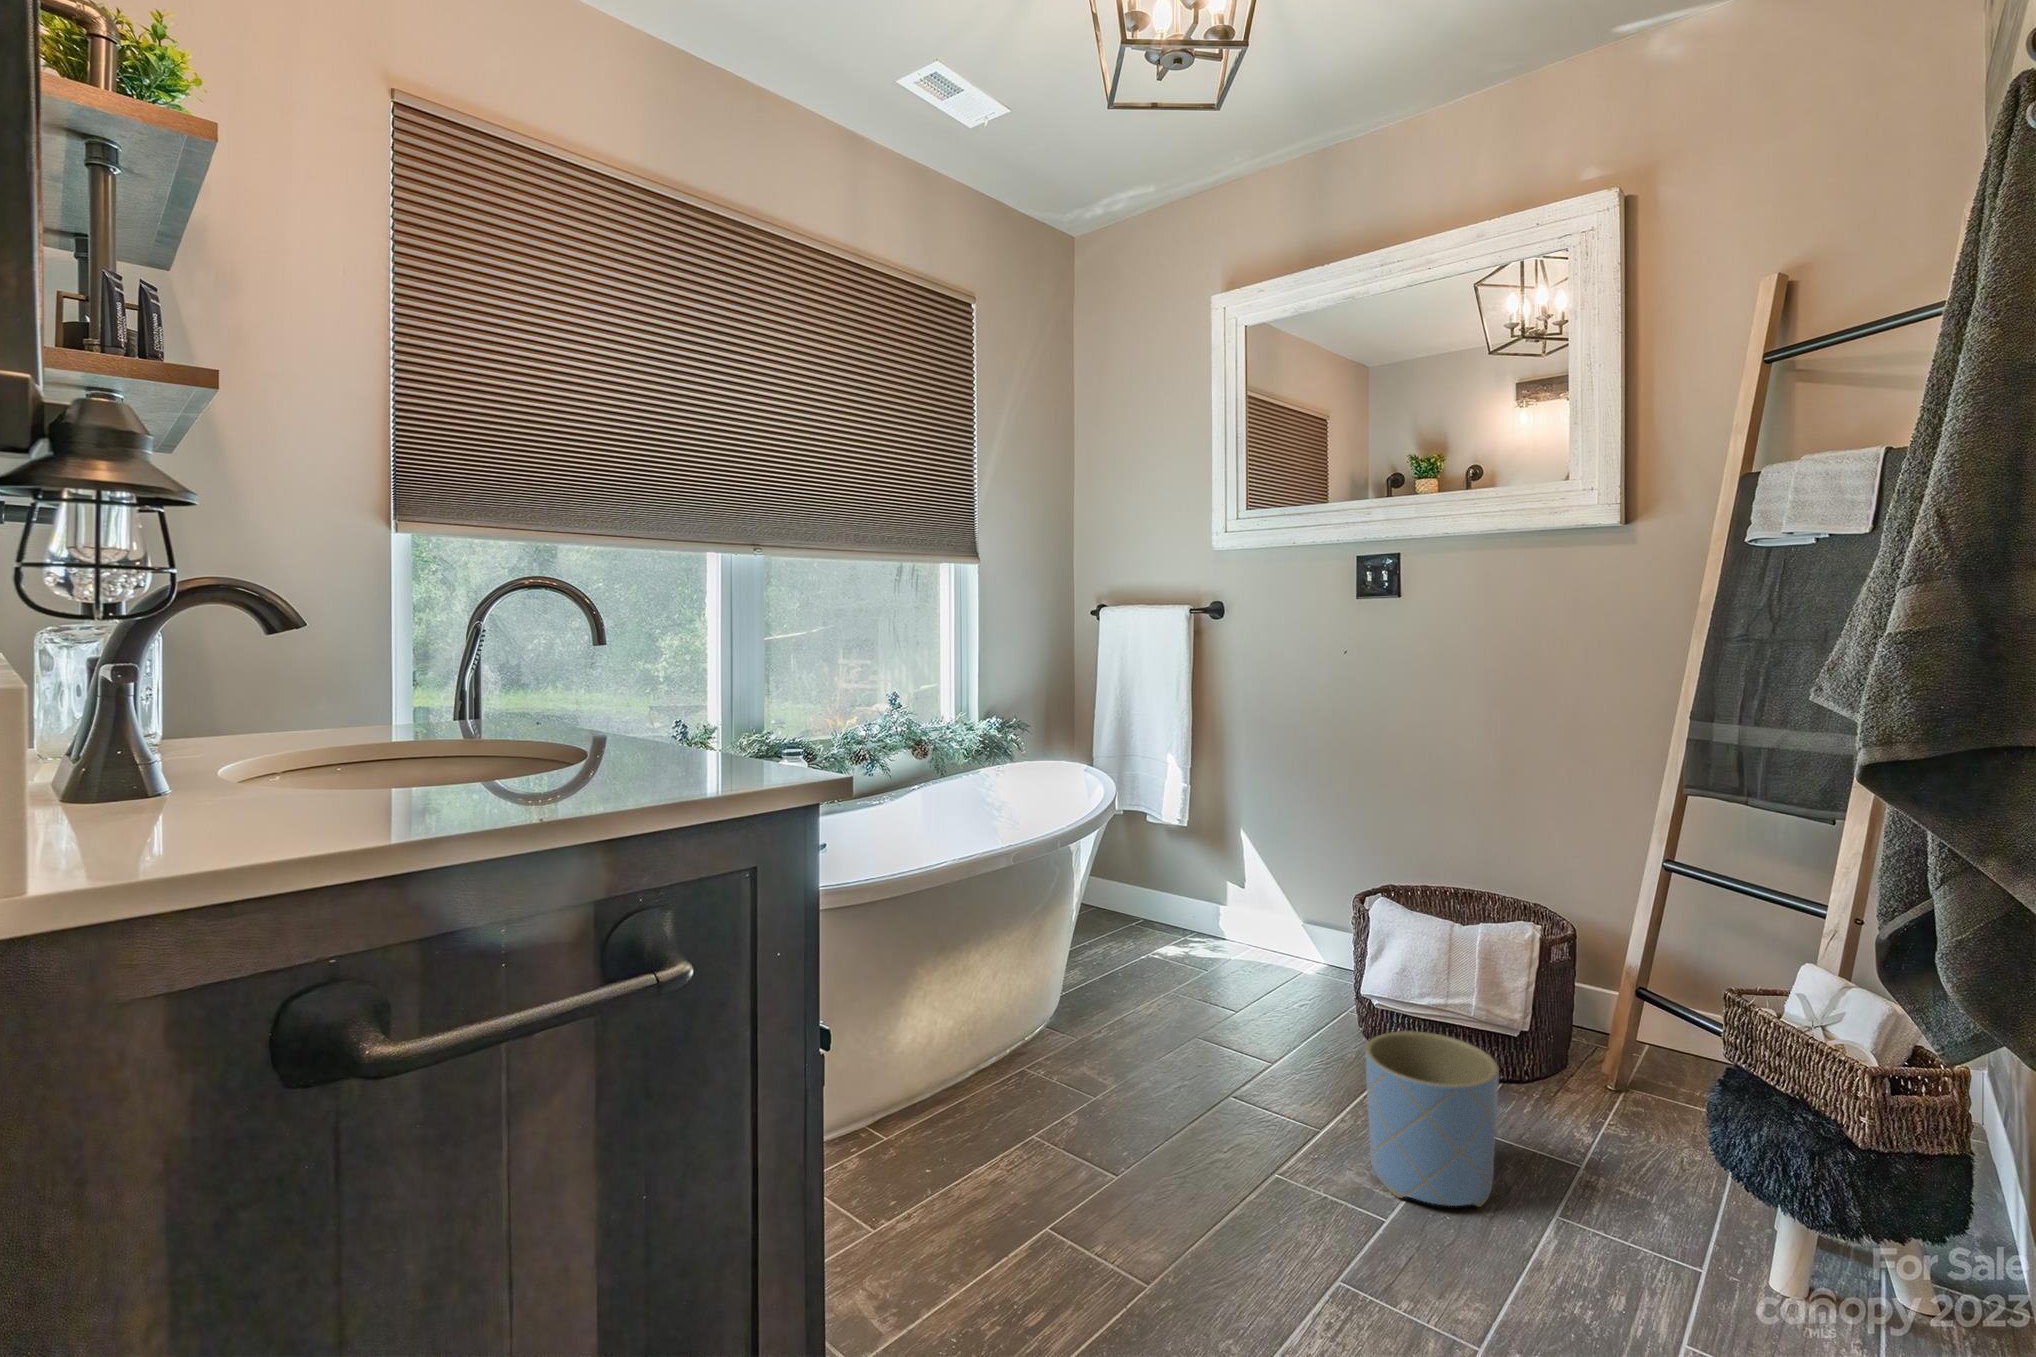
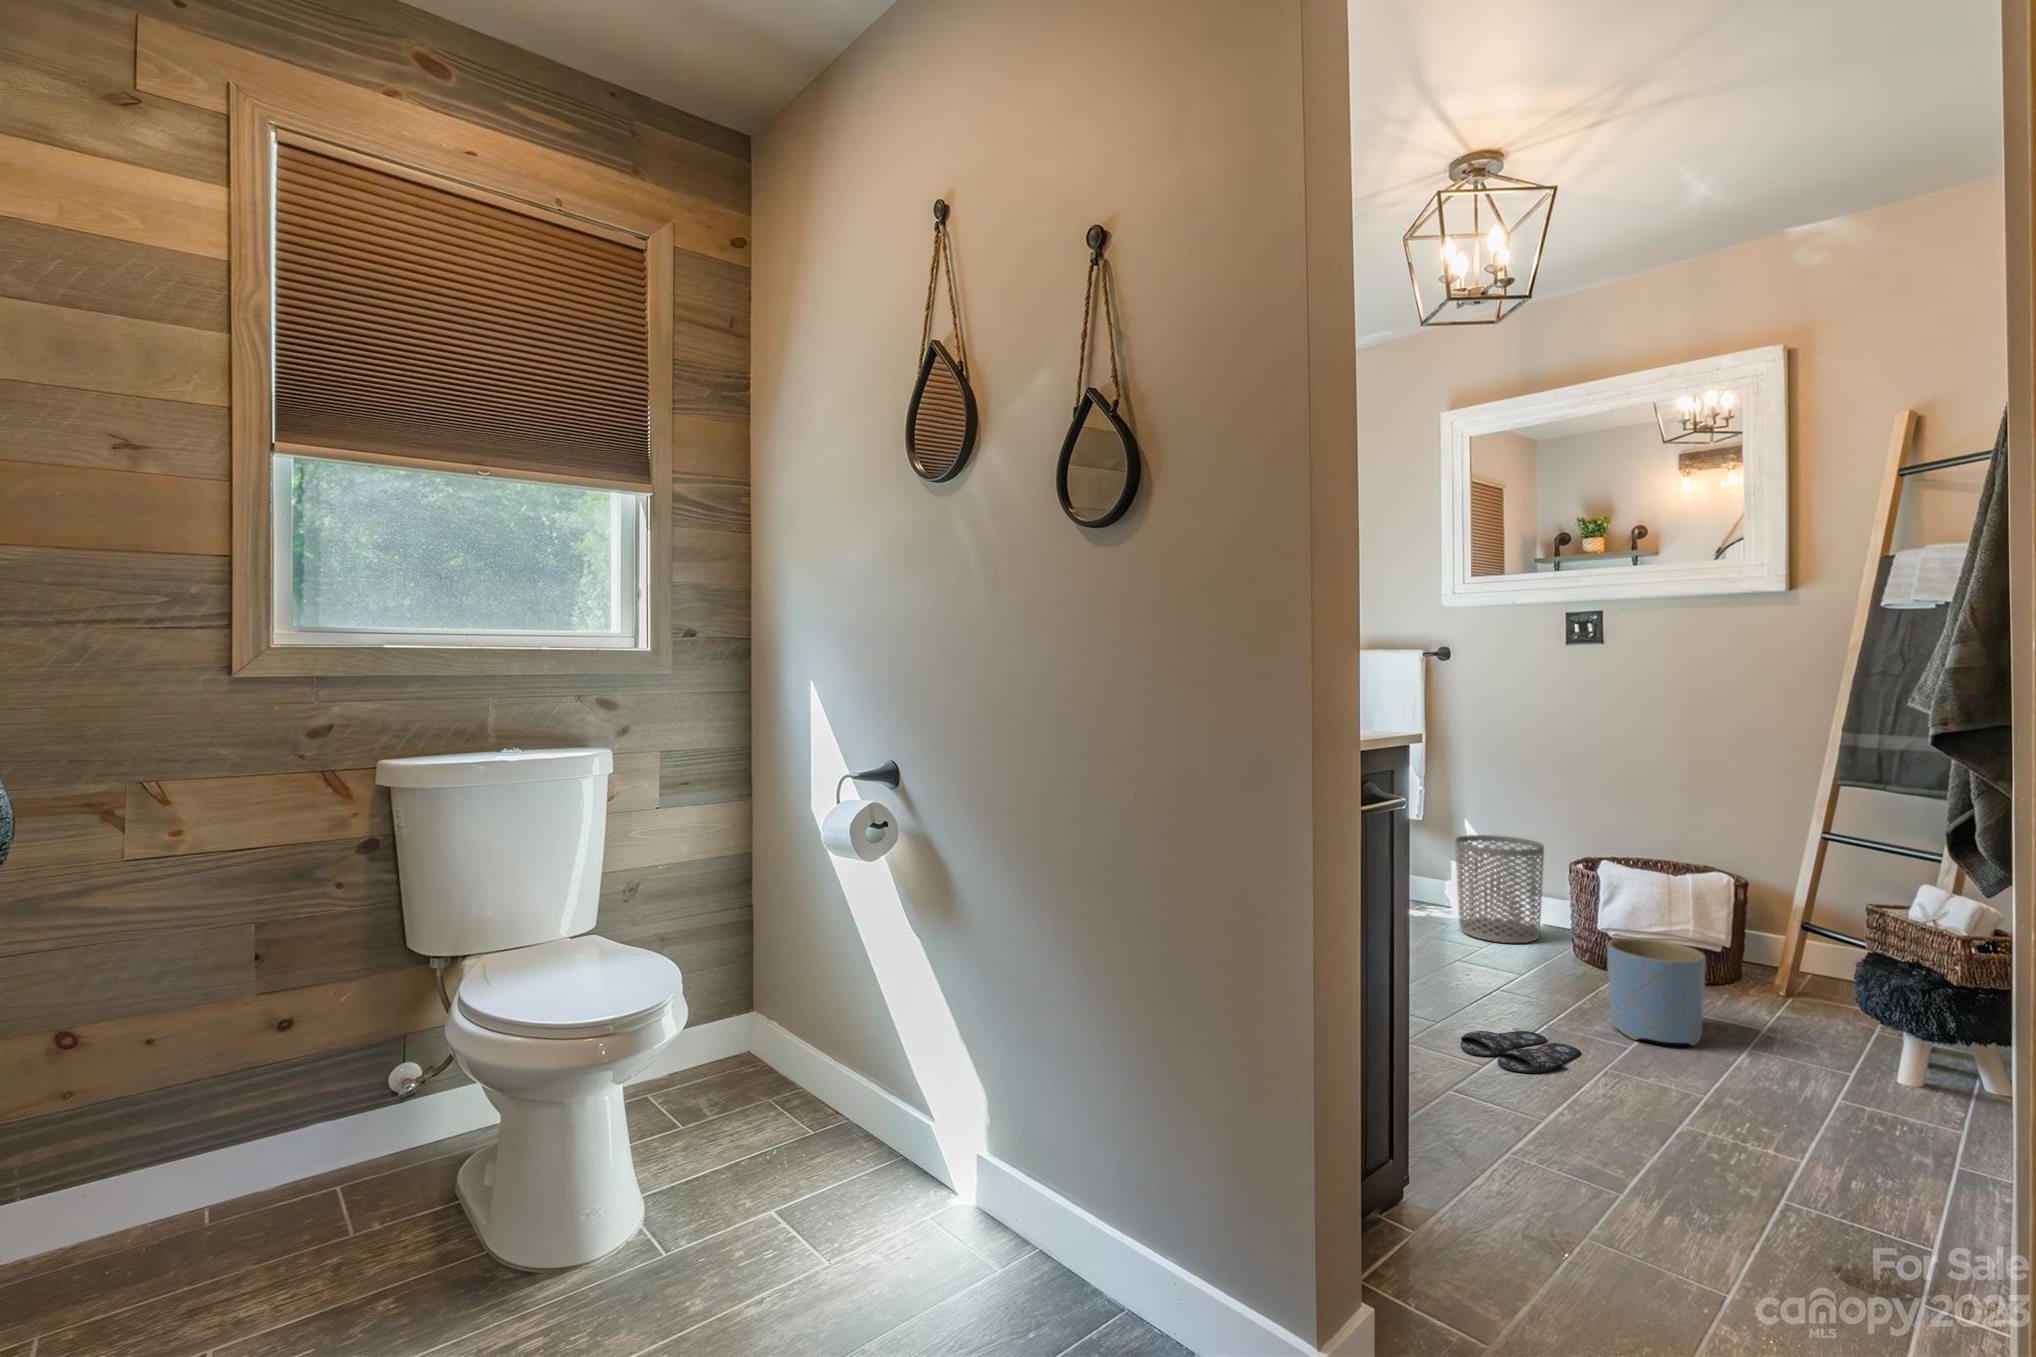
waste bin: none [1217,853,1324,1000] -> present [1456,835,1544,943]
slippers: none [1138,1186,1313,1293] -> present [1460,1031,1580,1073]

